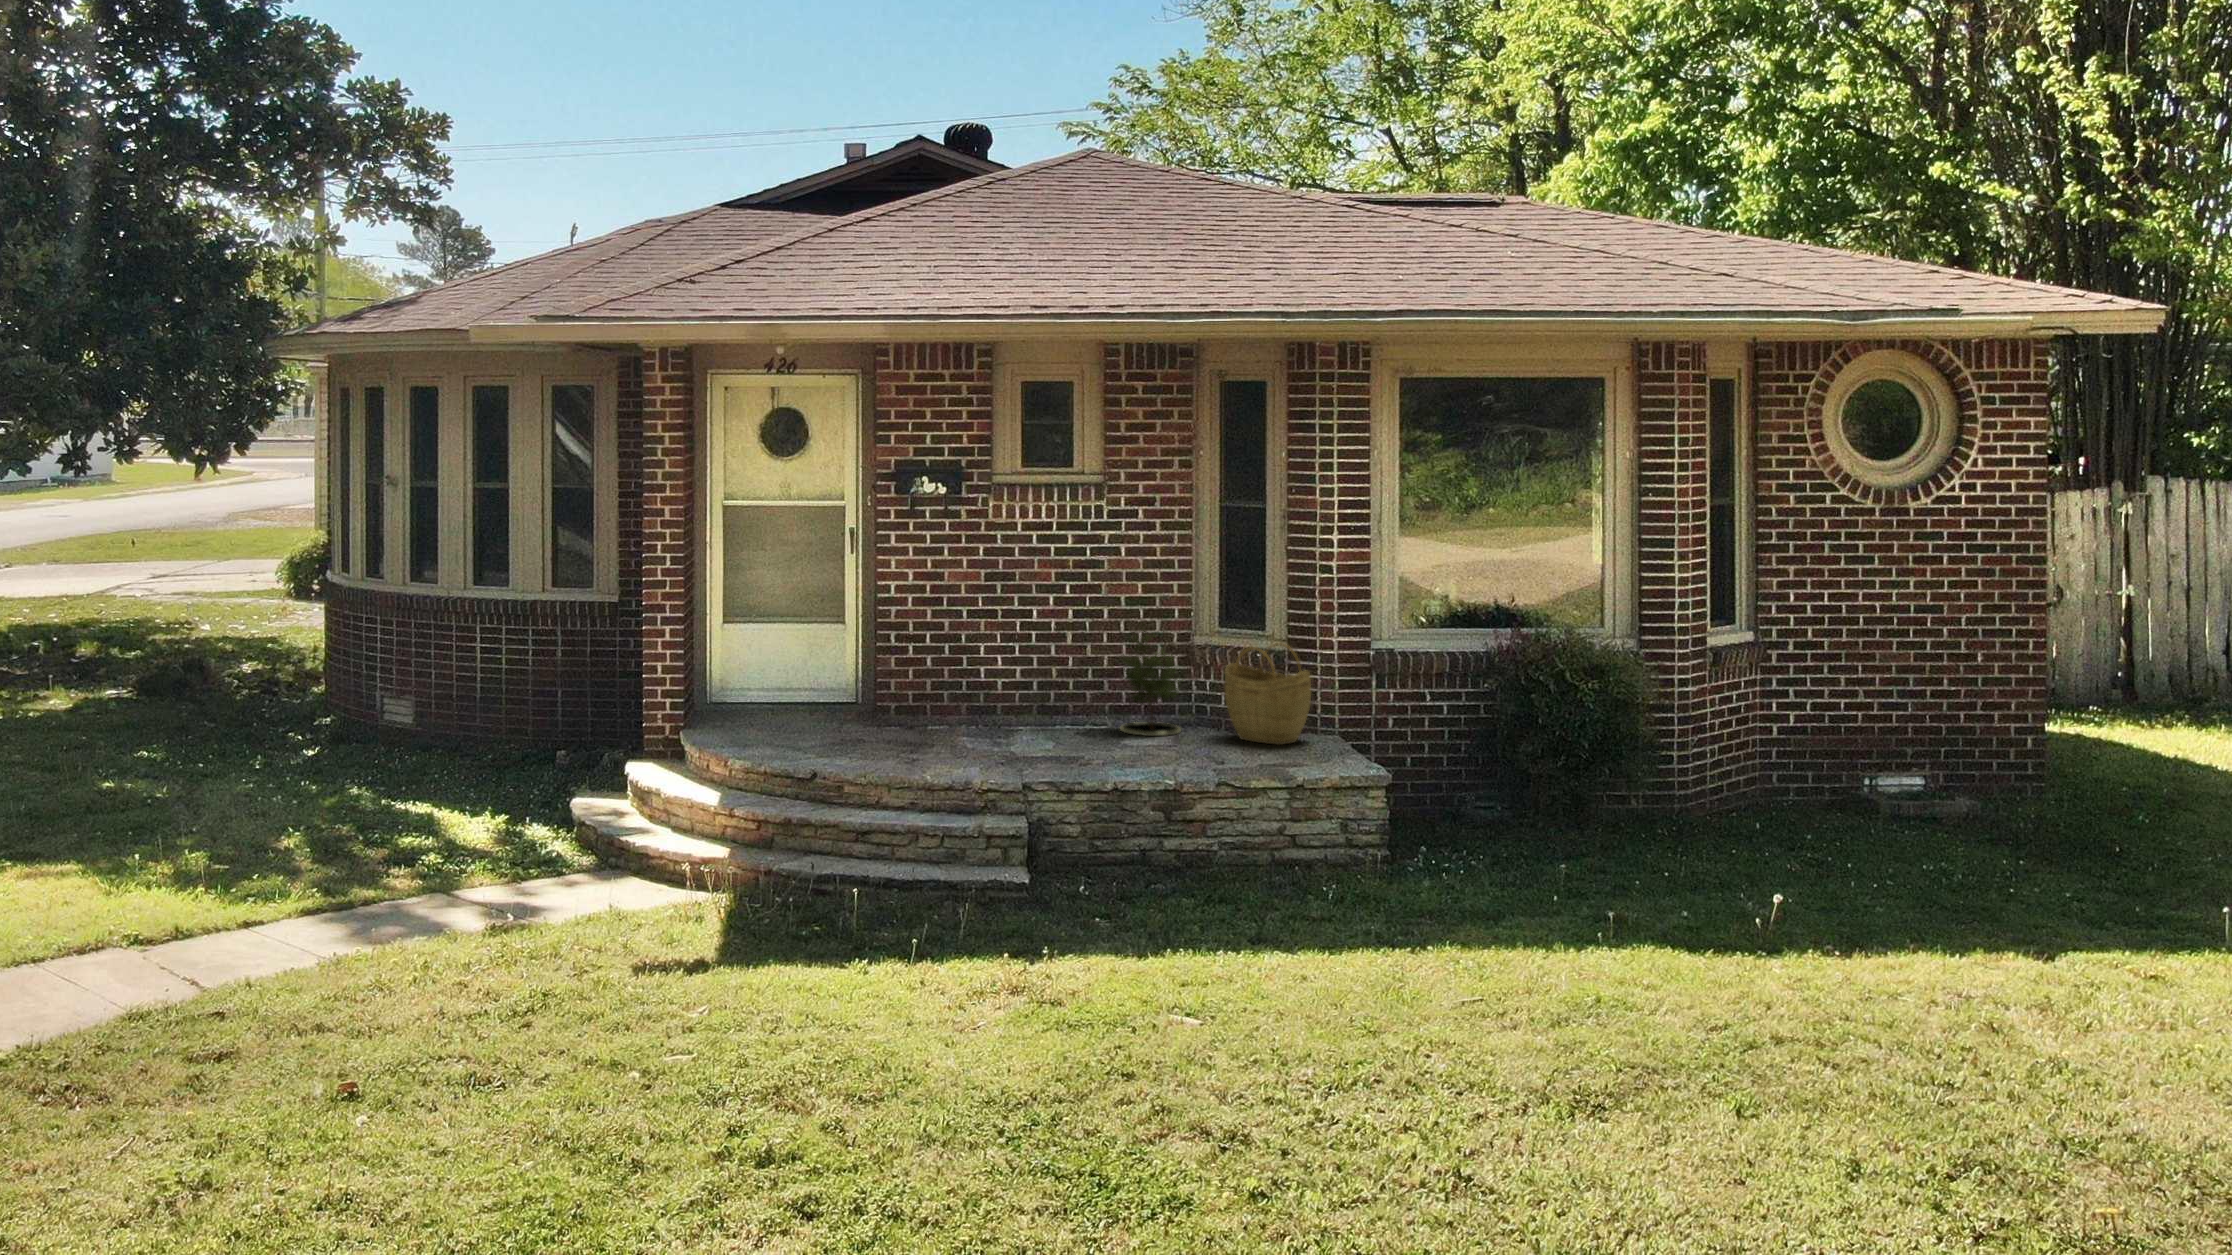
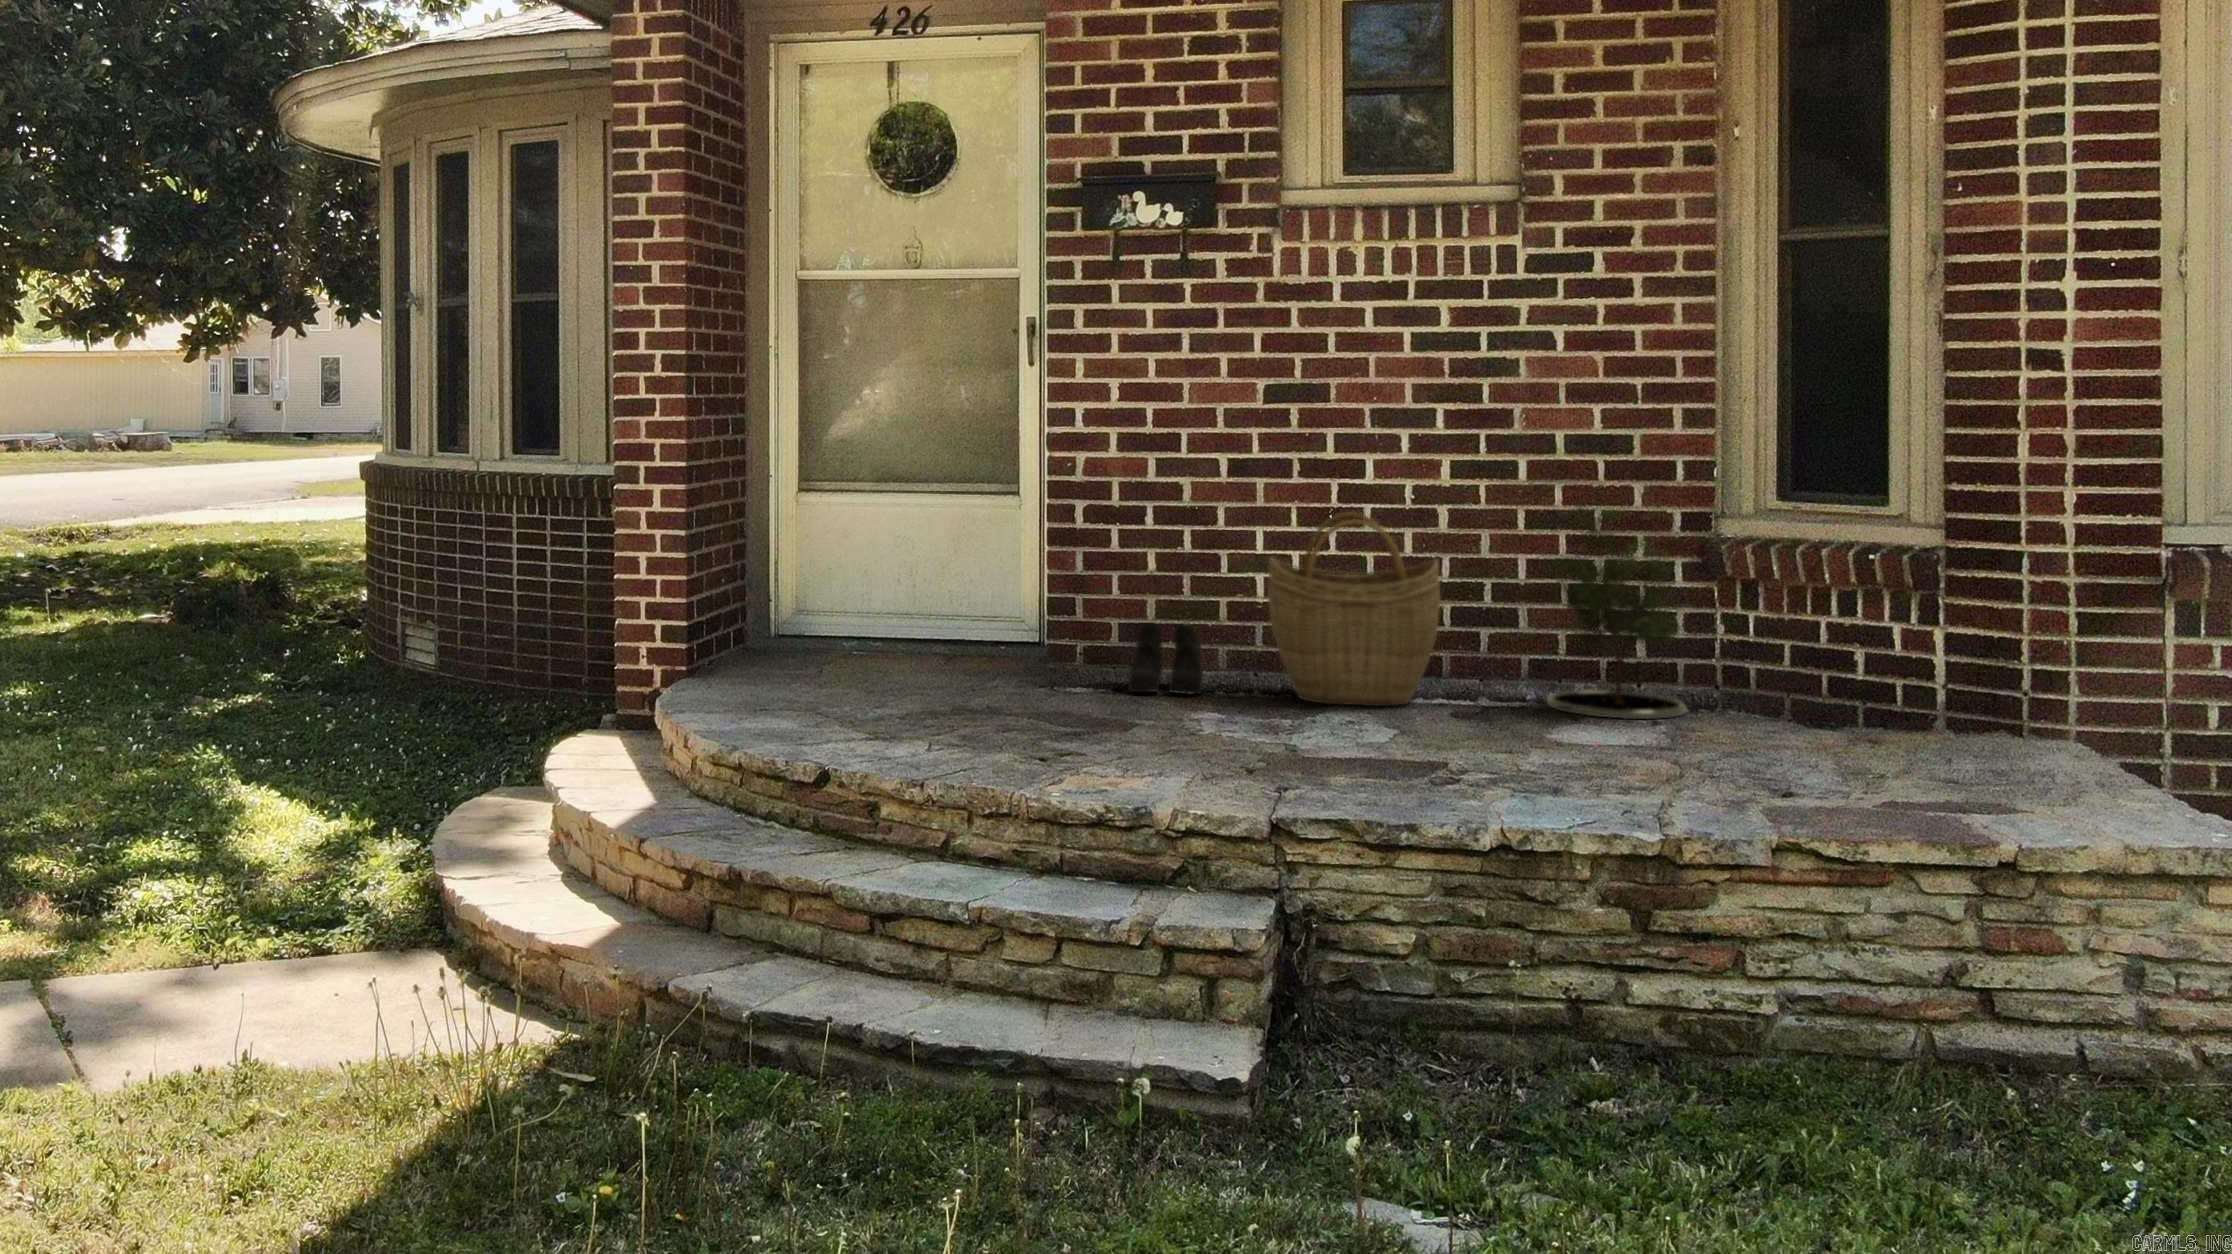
woven basket: present [1224,643,1311,745] -> present [1268,512,1440,706]
boots: none [921,695,958,732] -> present [1128,622,1203,694]

